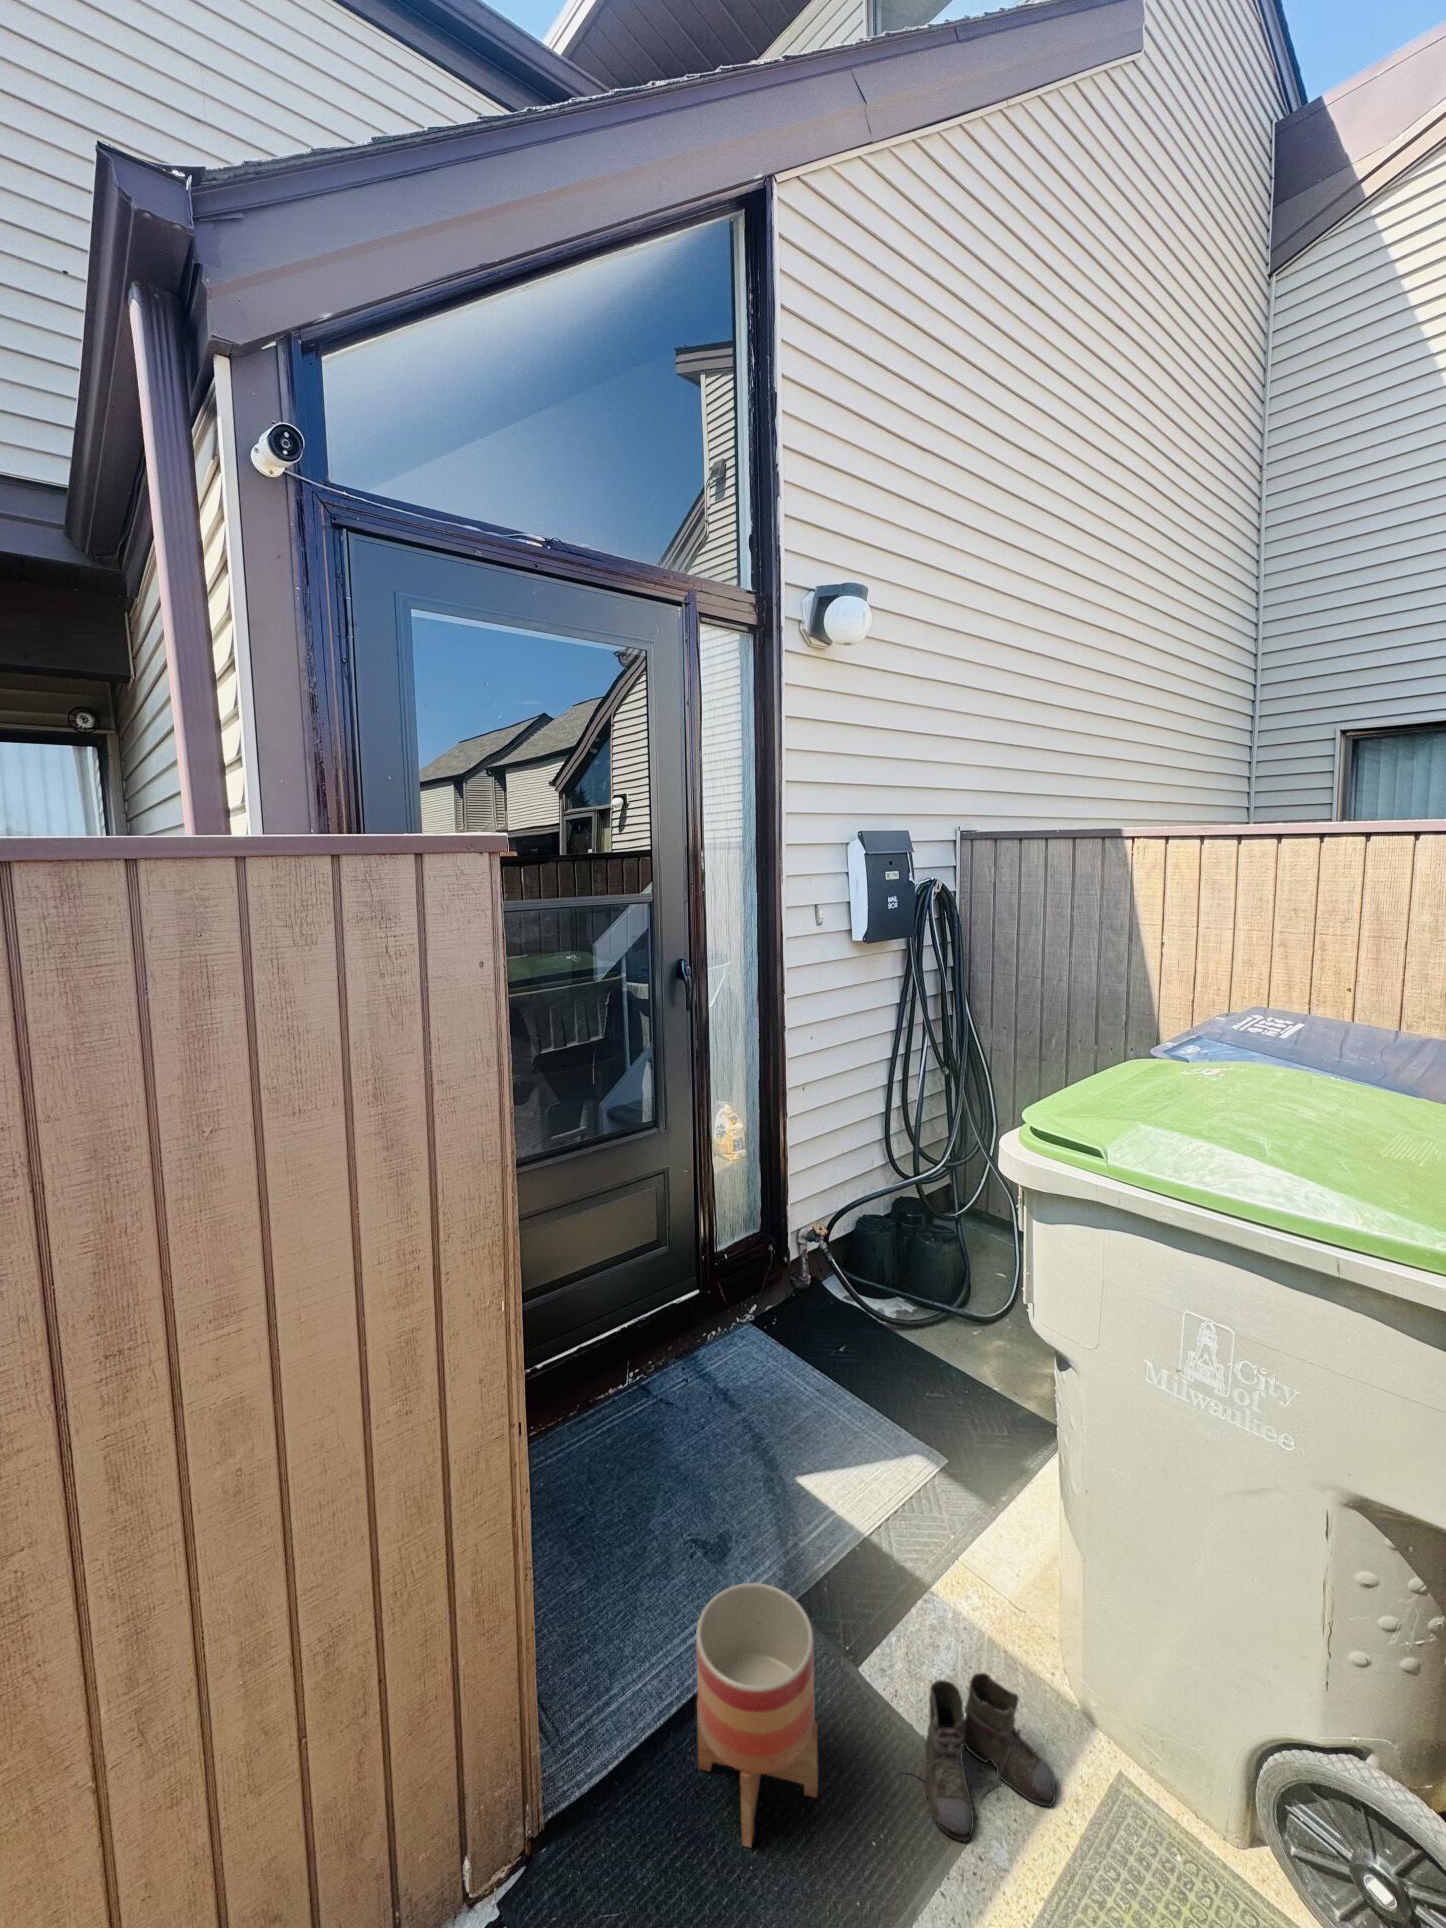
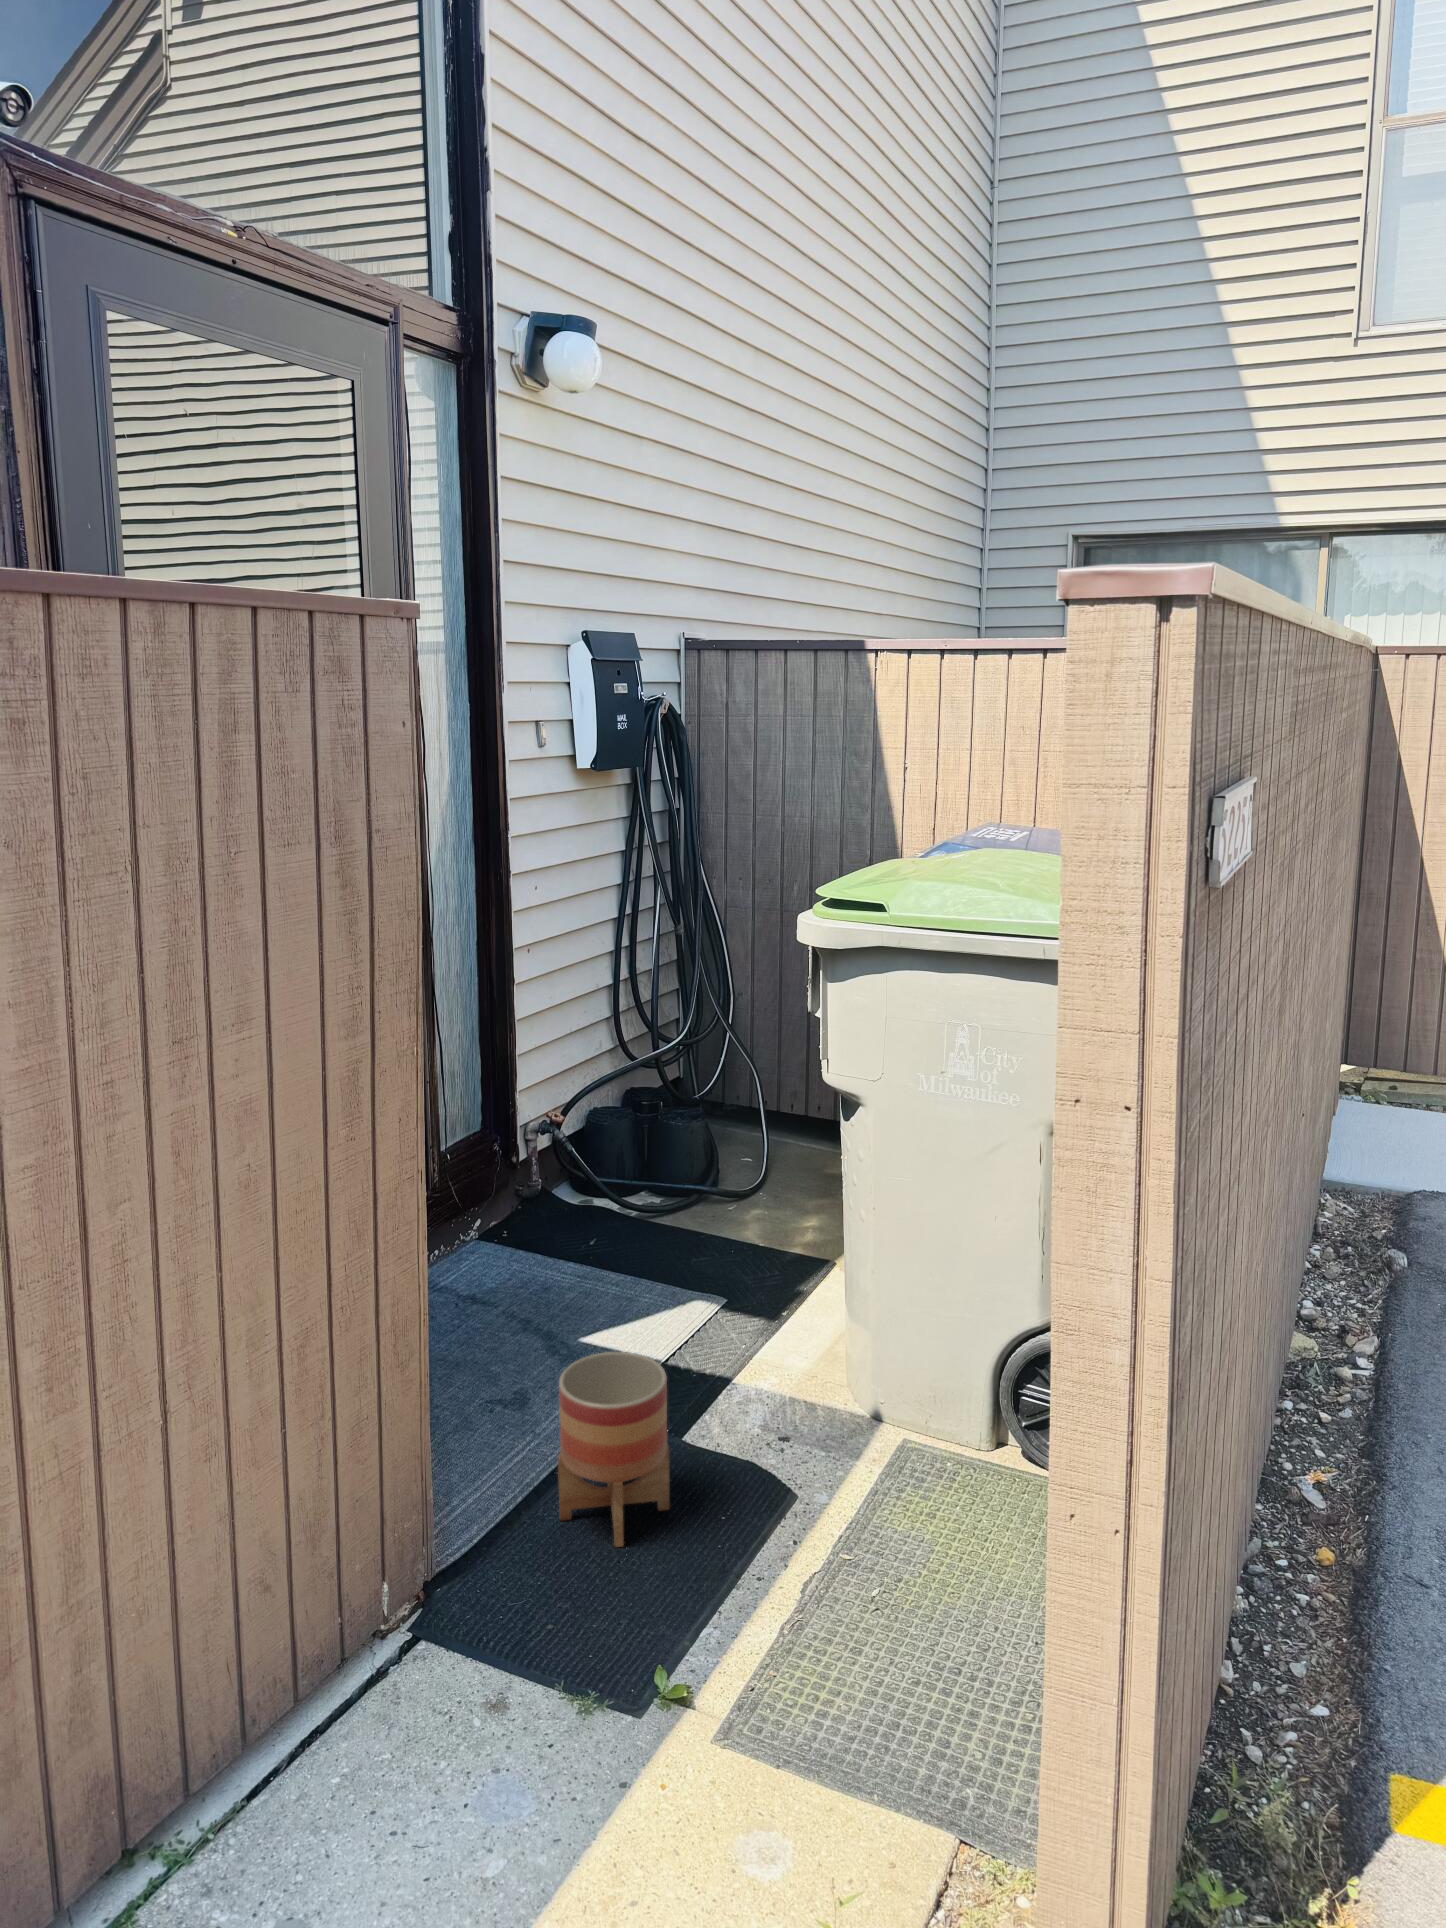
boots: present [917,1673,1056,1842] -> none [733,1390,858,1501]

